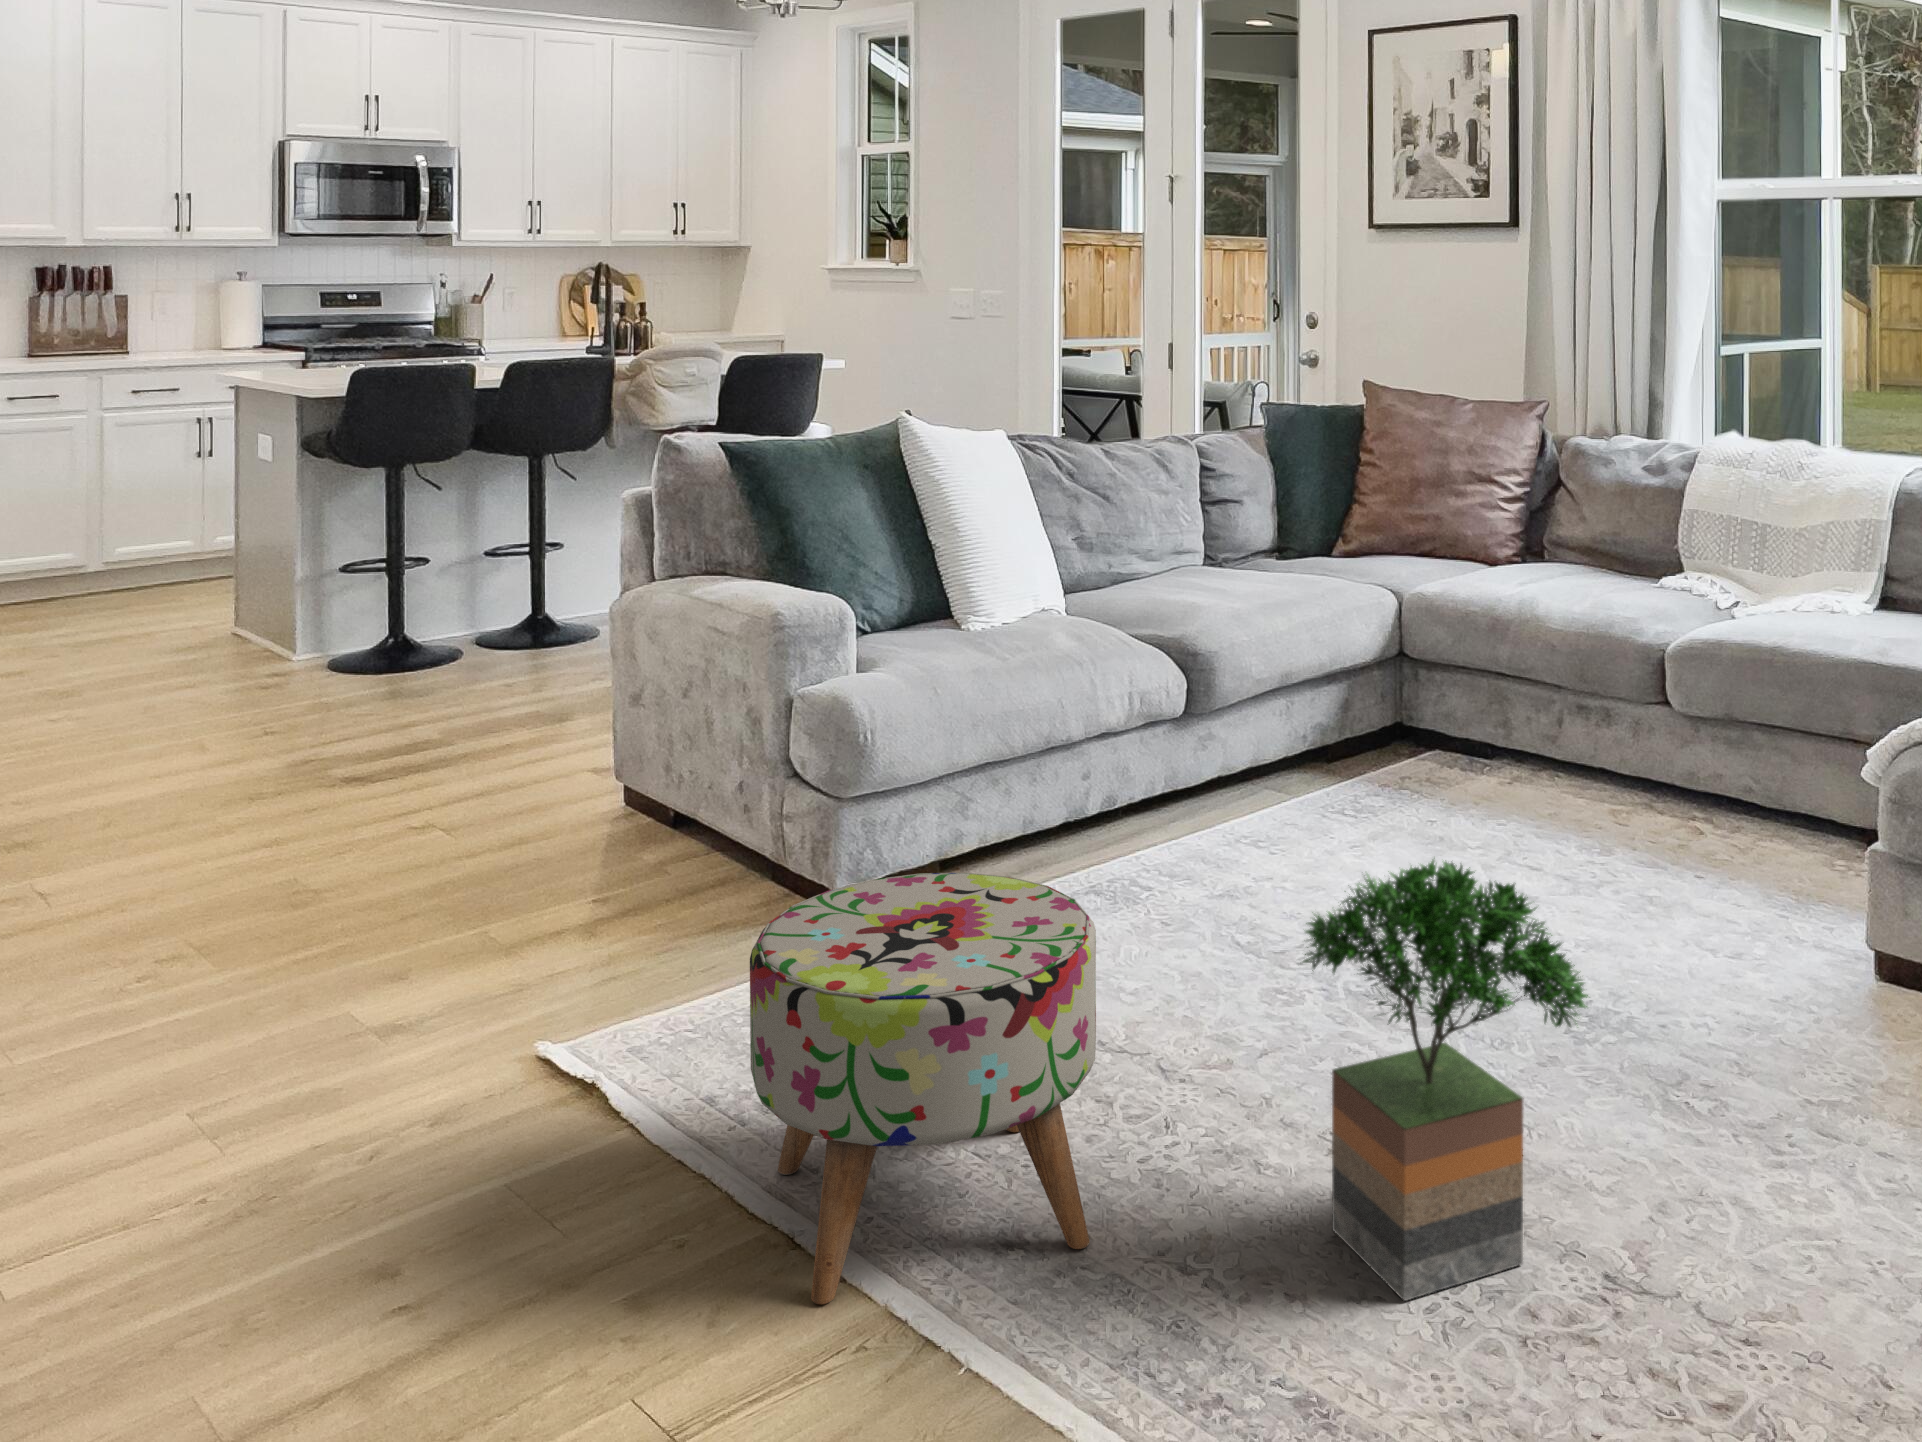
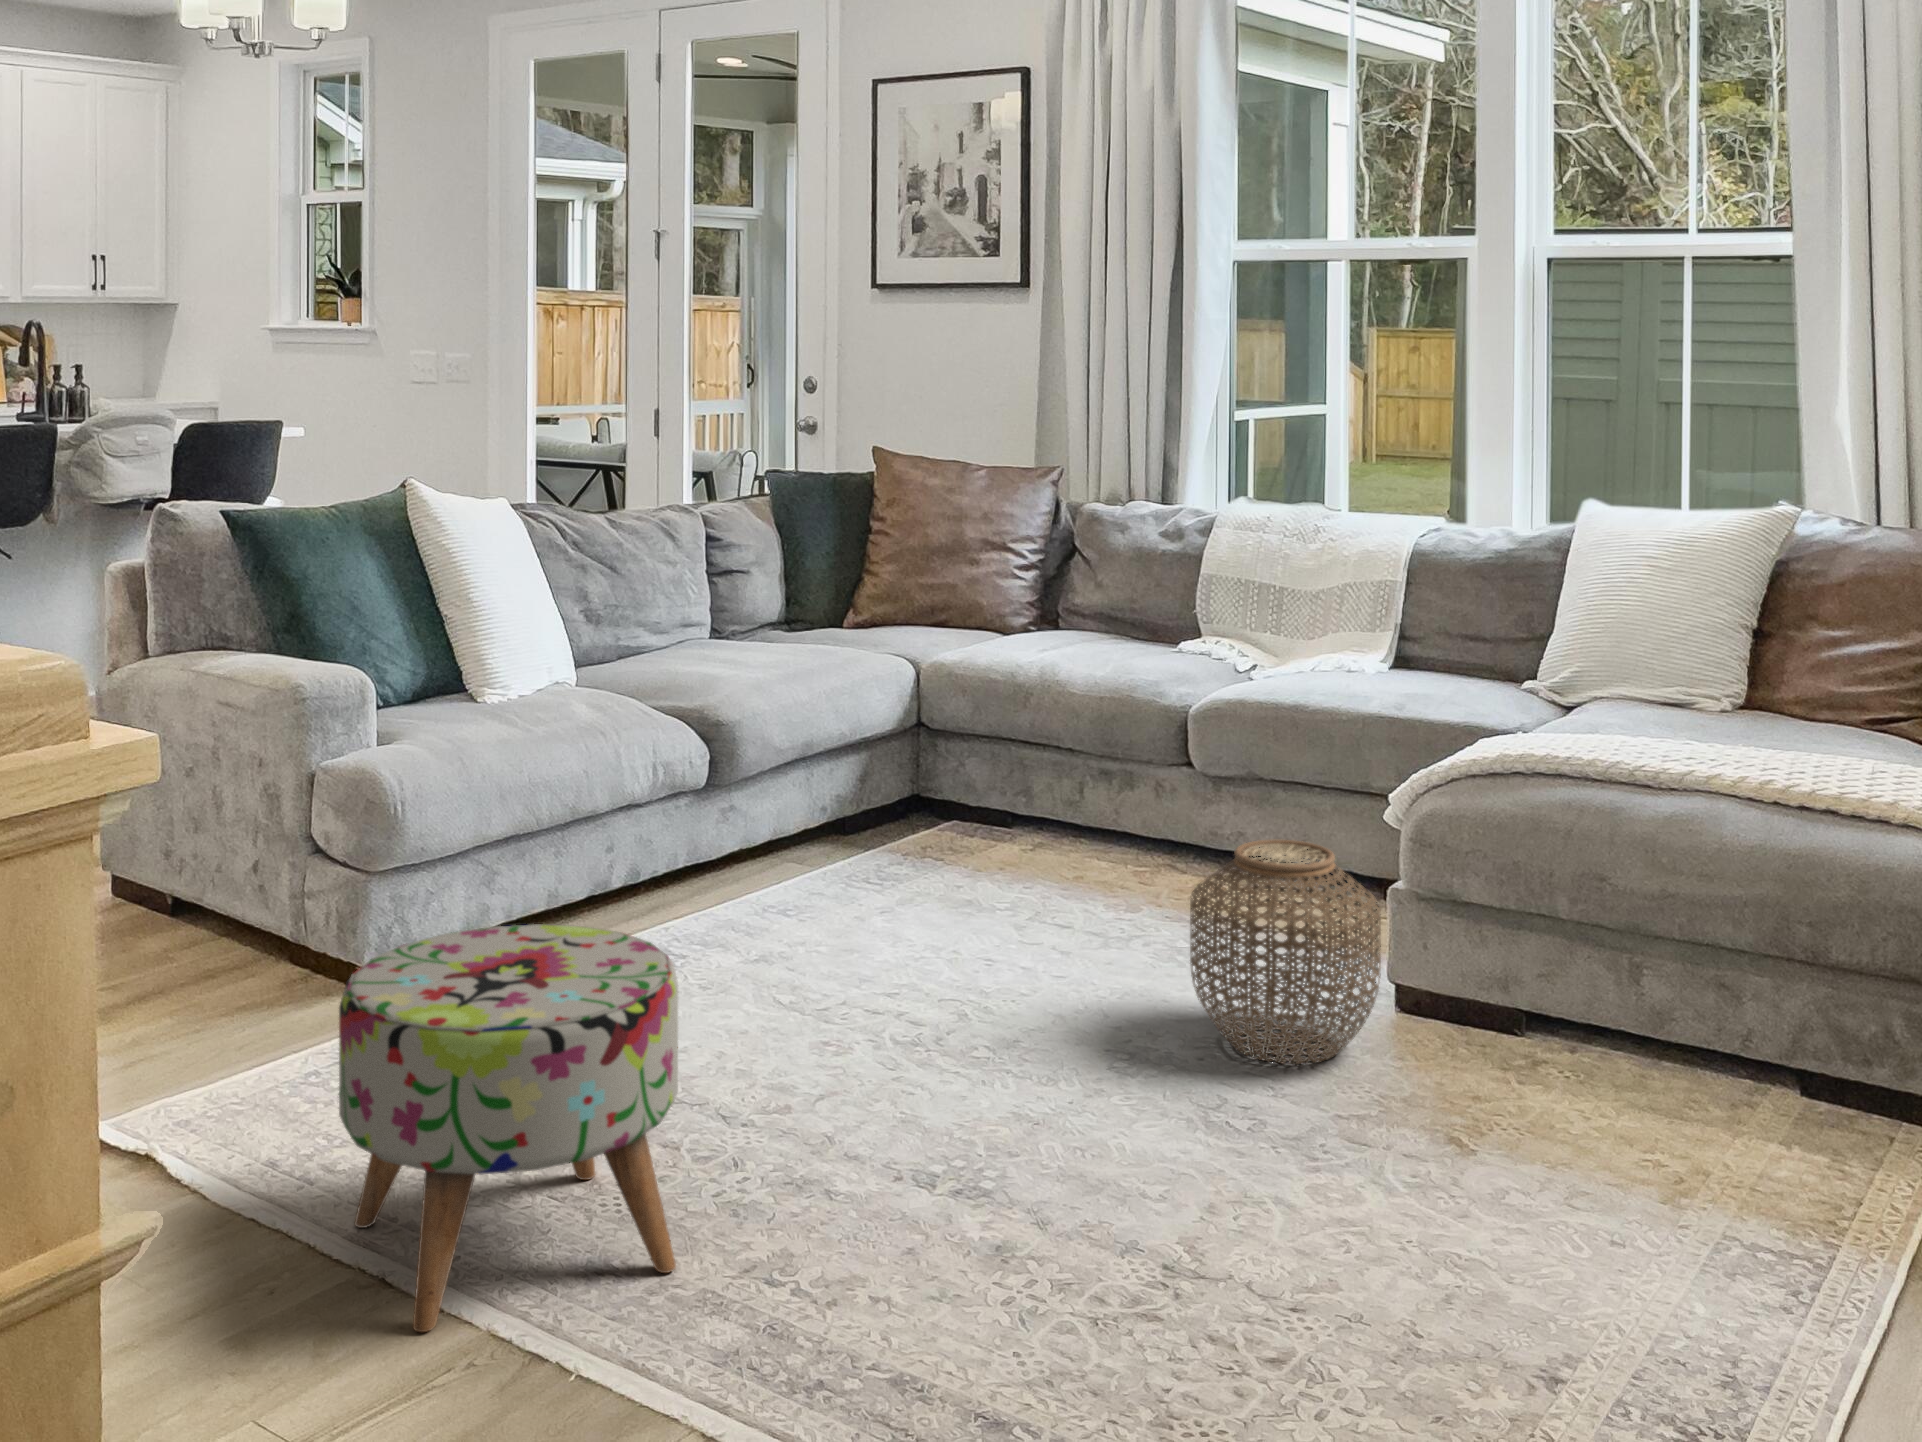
woven basket: none [1652,800,1856,1037] -> present [1190,840,1381,1064]
potted tree: present [1303,858,1588,1301] -> none [874,885,1149,1296]

